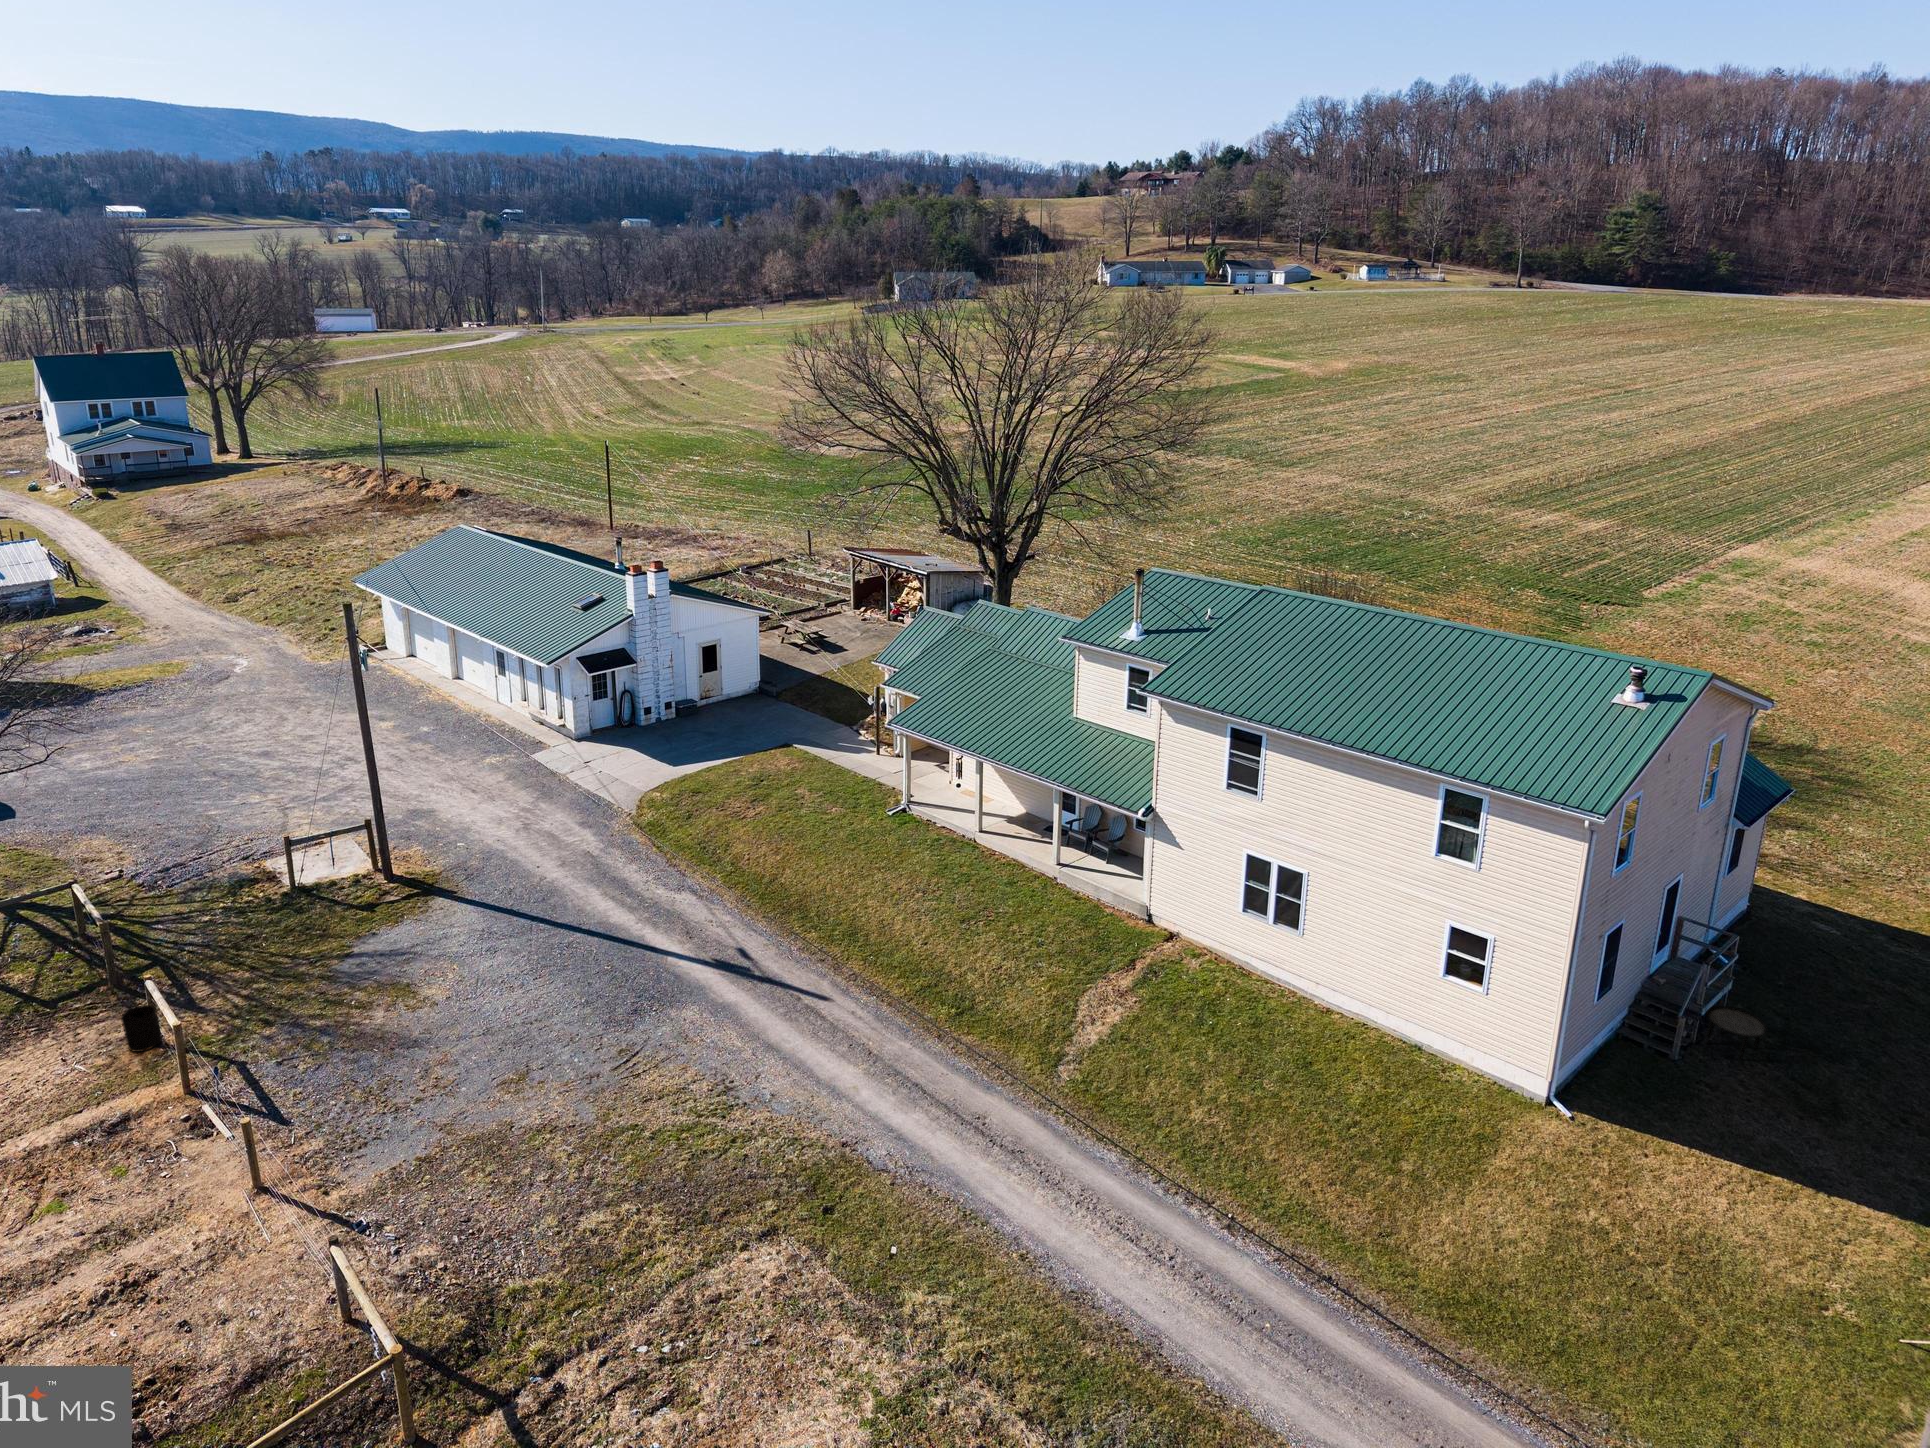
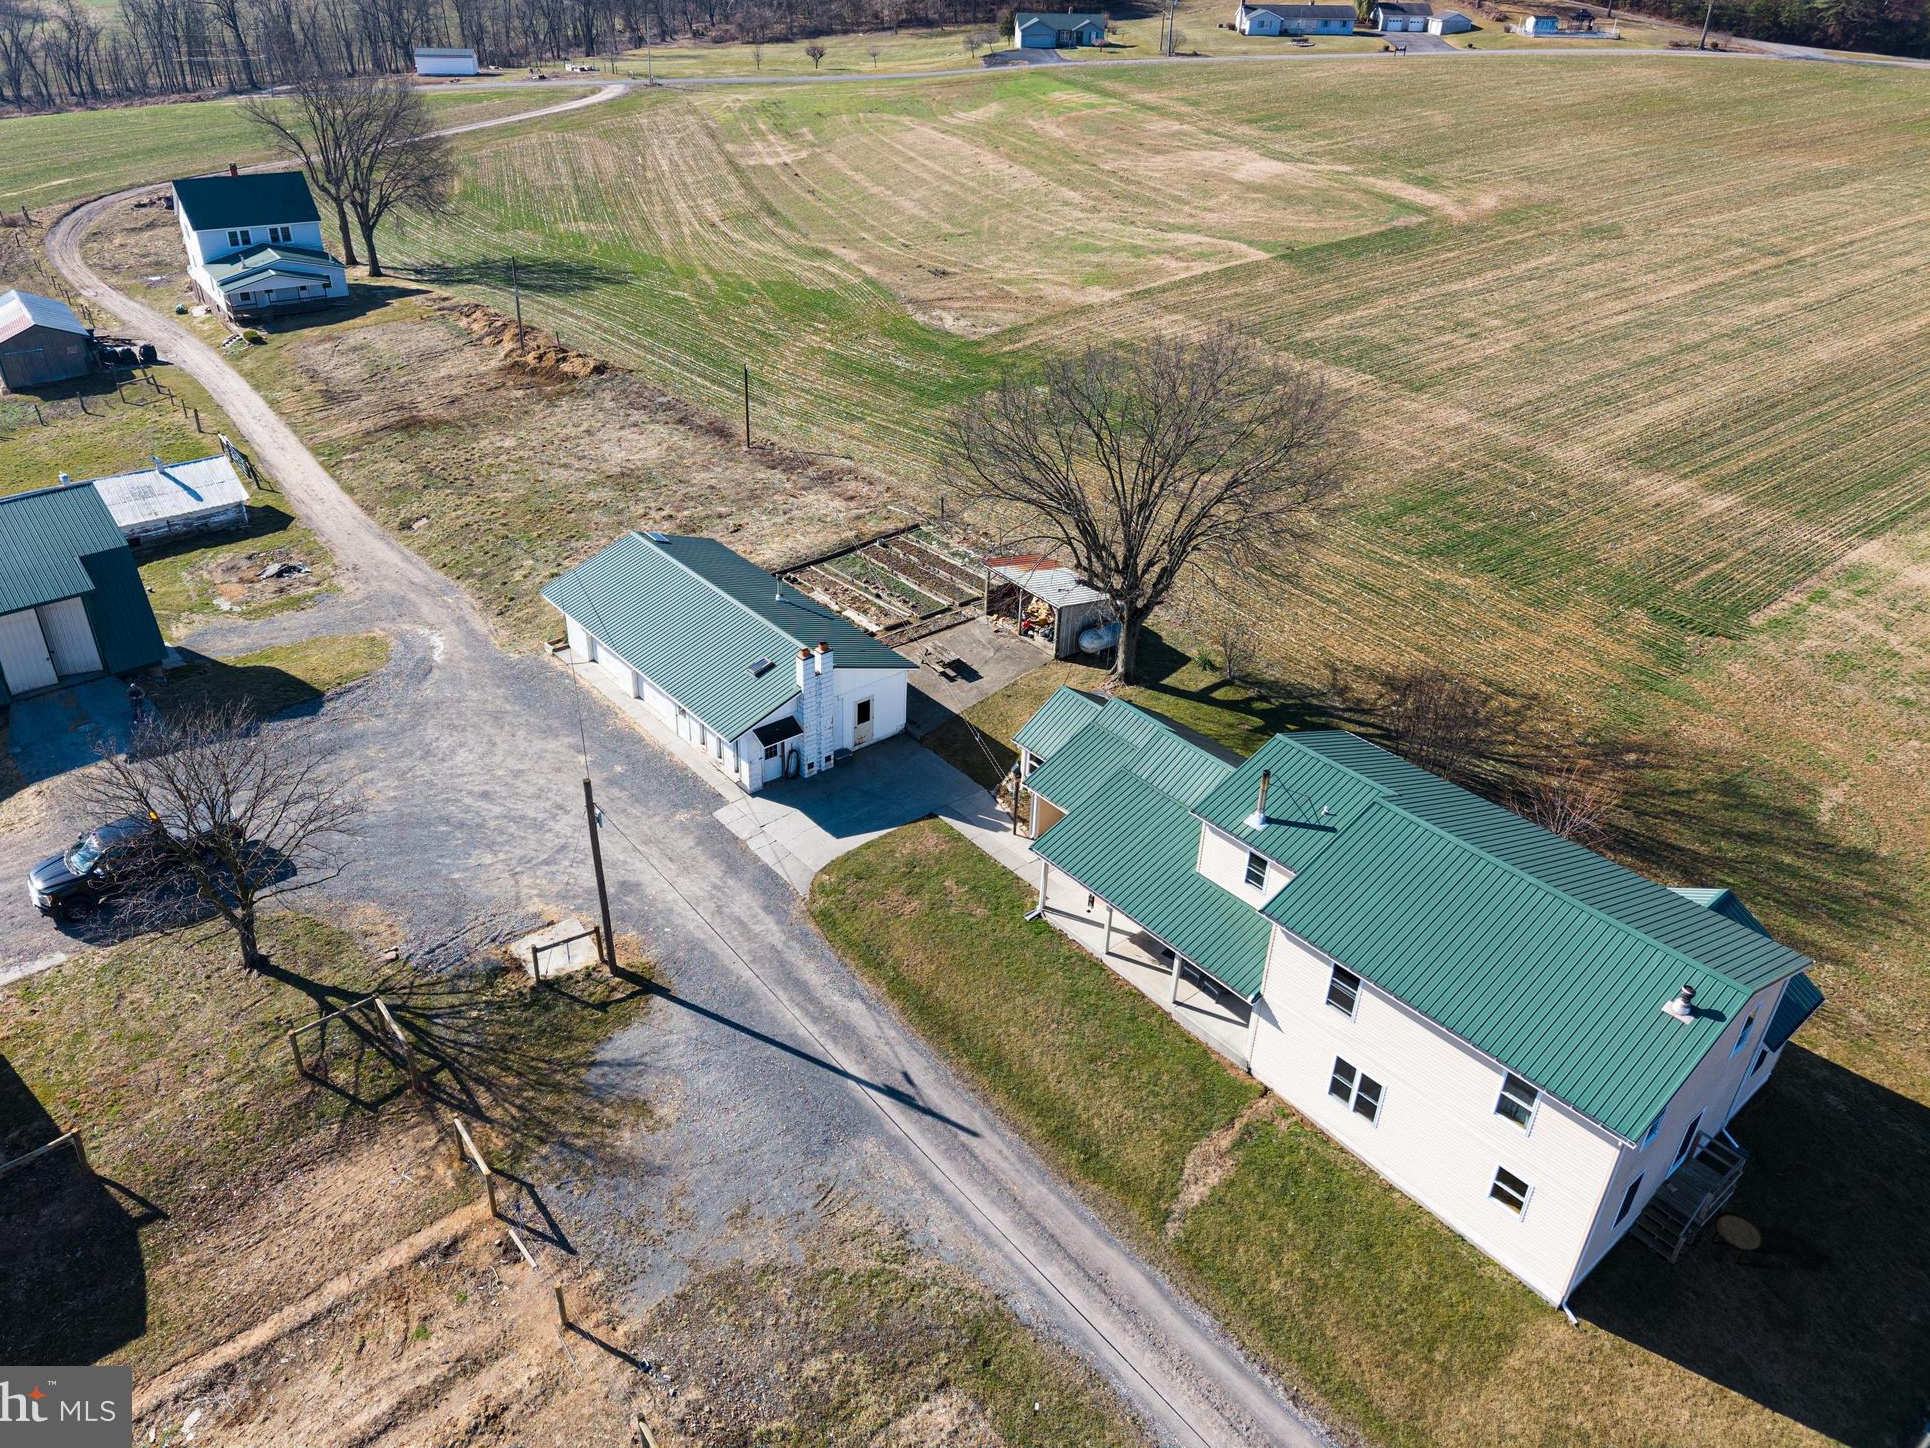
trash can: present [121,1005,162,1052] -> none [435,1133,464,1170]

